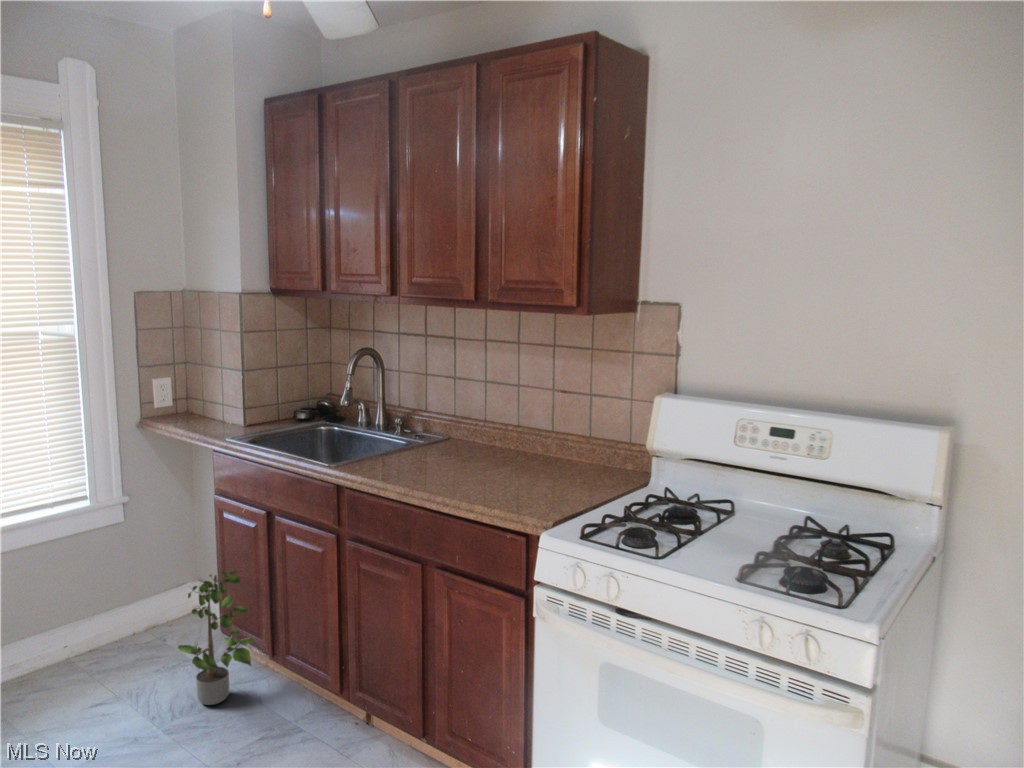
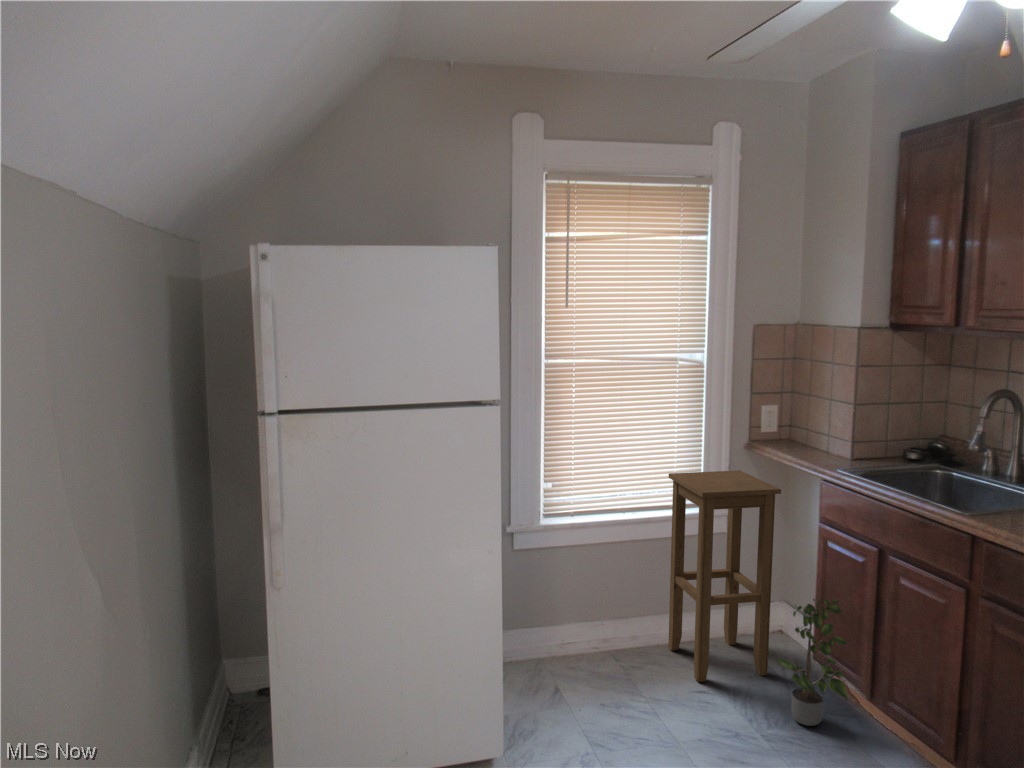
stool: none [38,453,177,698] -> present [669,470,781,682]

